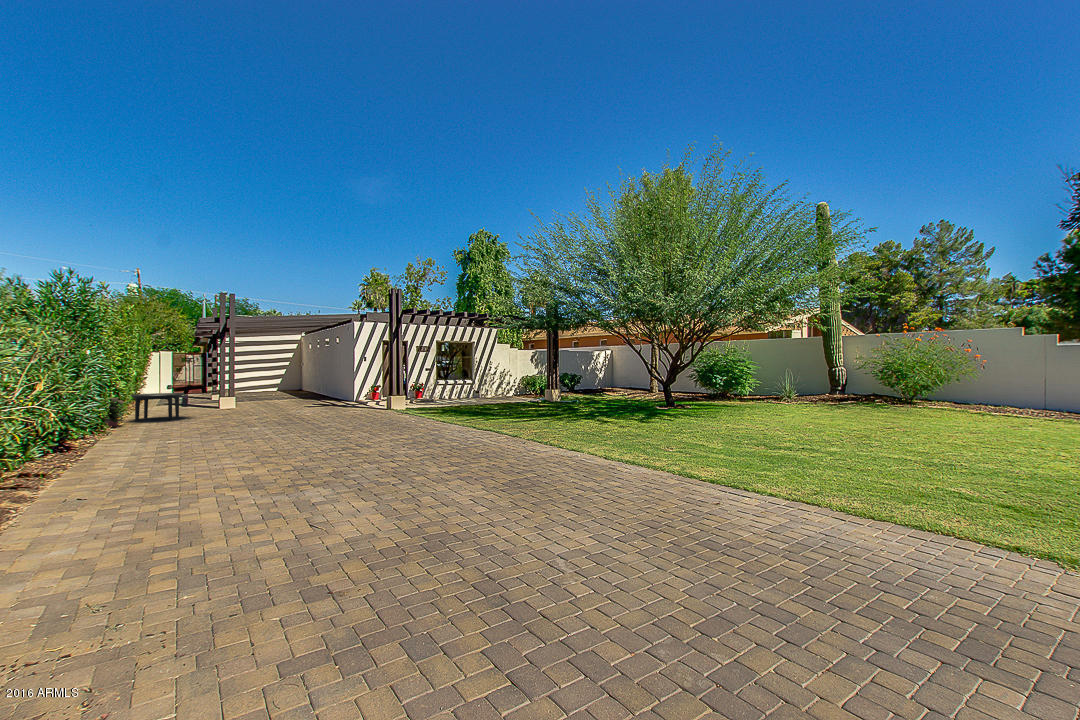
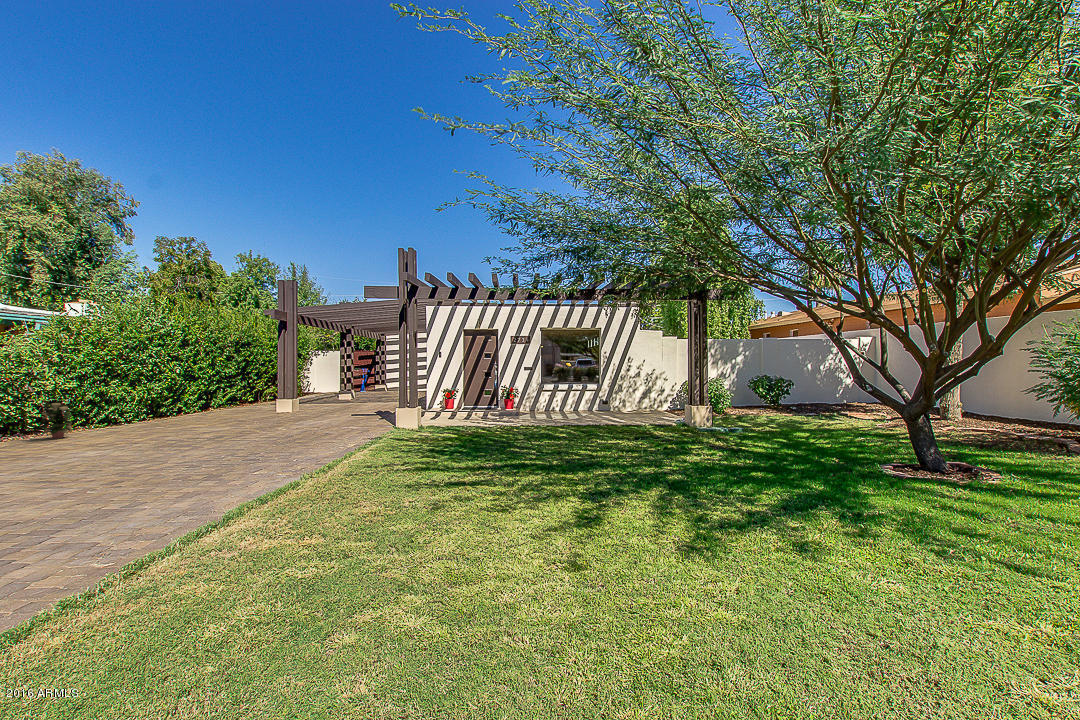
round table: present [130,393,184,421] -> none [105,398,171,431]

